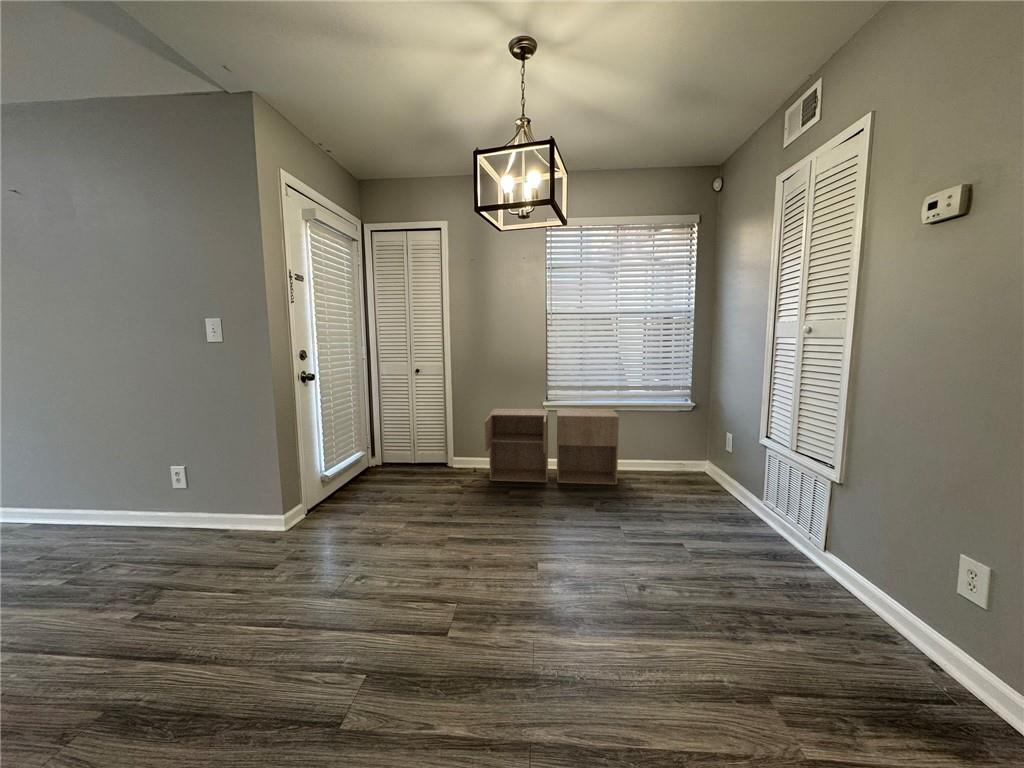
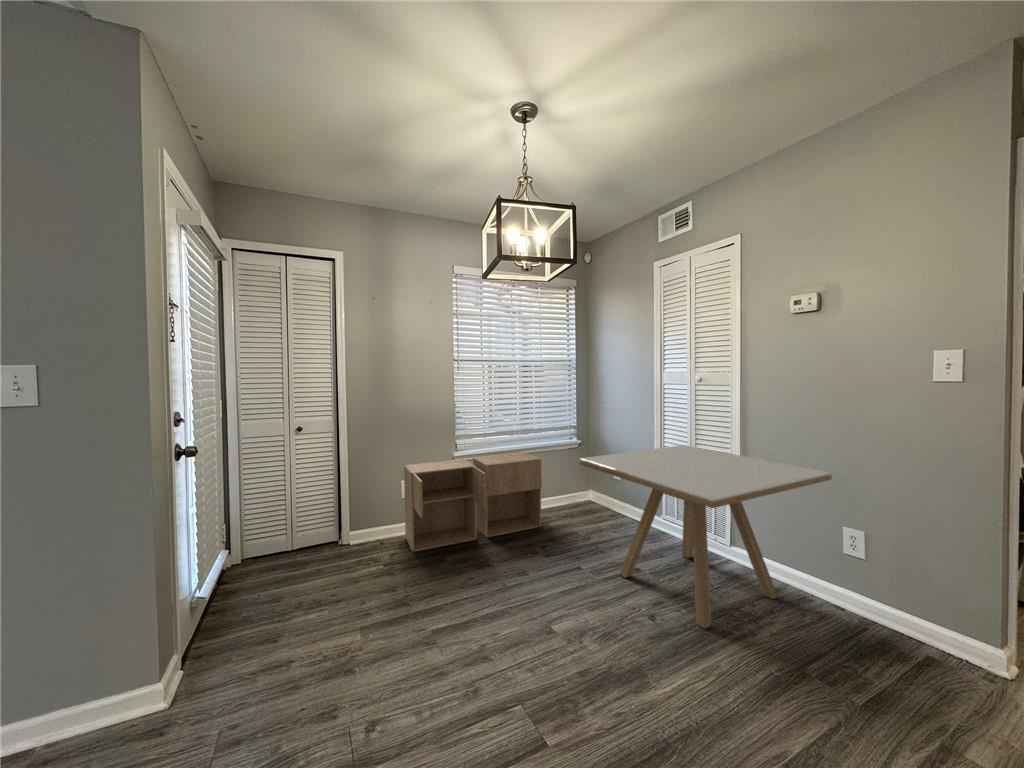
dining table: none [618,415,965,629] -> present [580,445,832,629]

